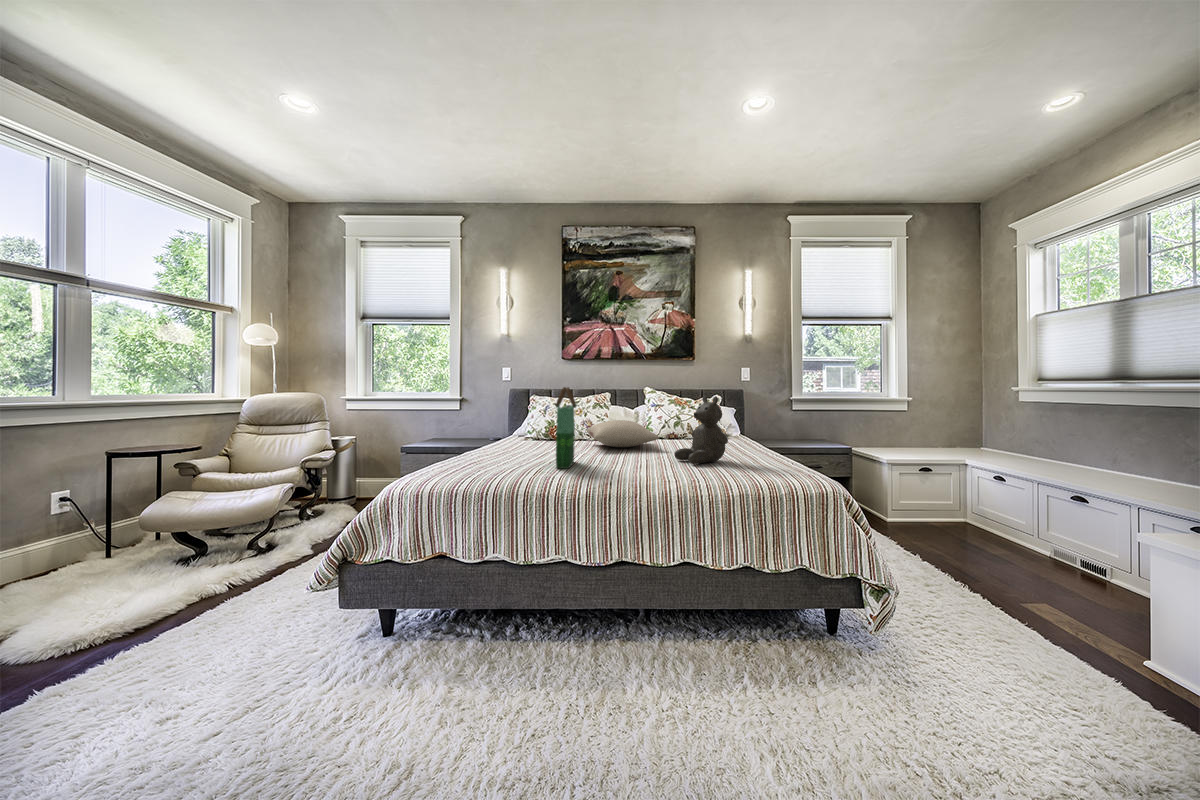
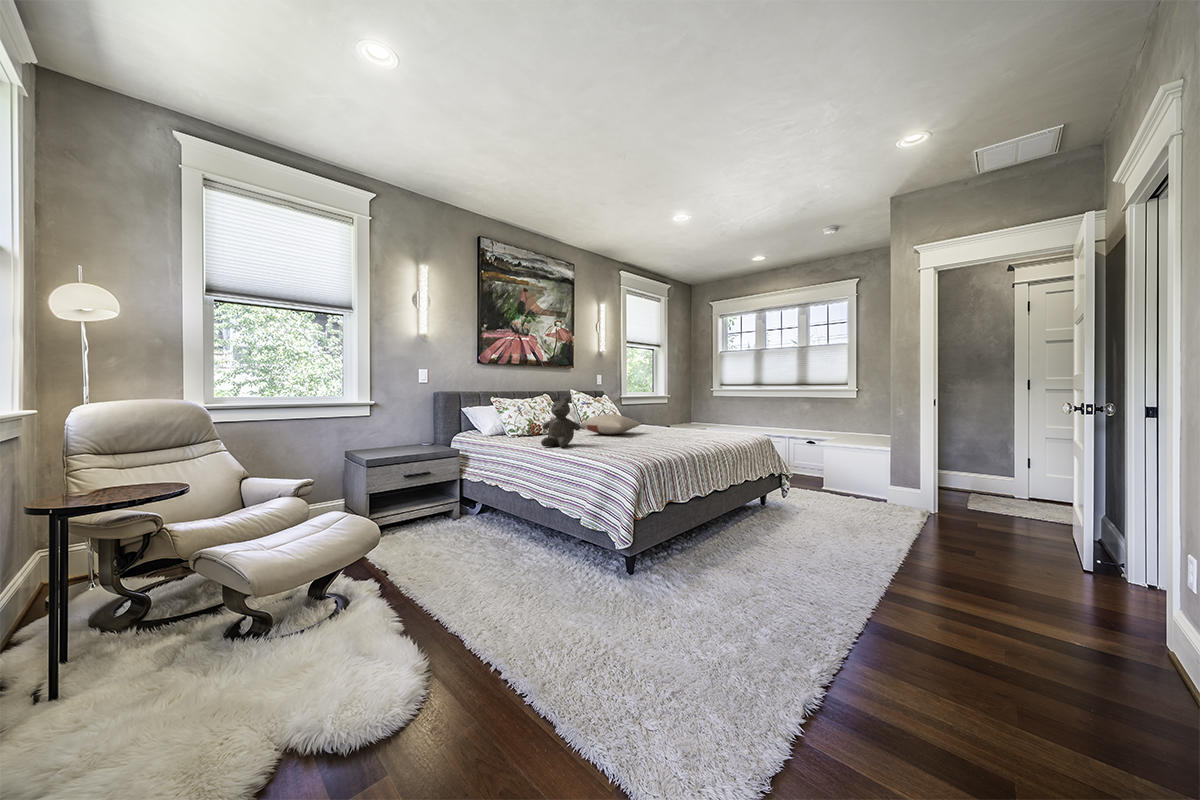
tote bag: present [555,387,577,468] -> none [640,389,669,445]
teddy bear: present [674,396,728,464] -> present [541,397,580,447]

